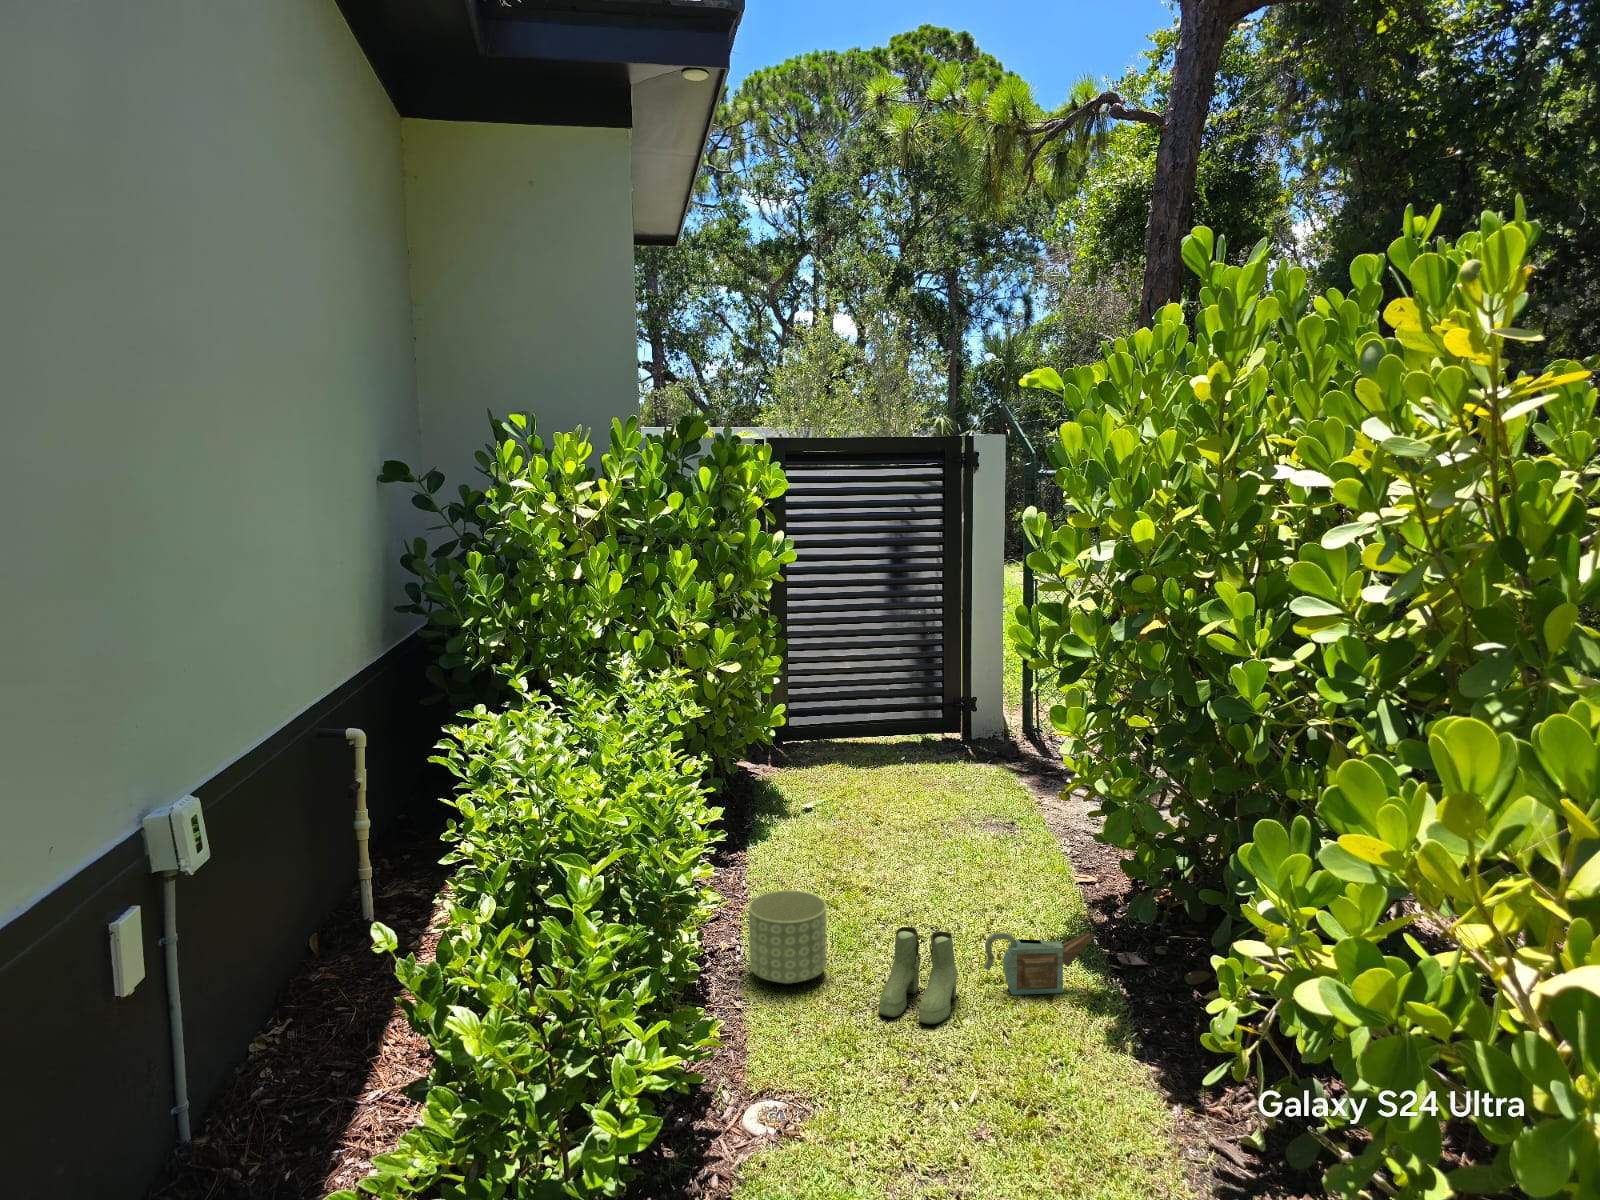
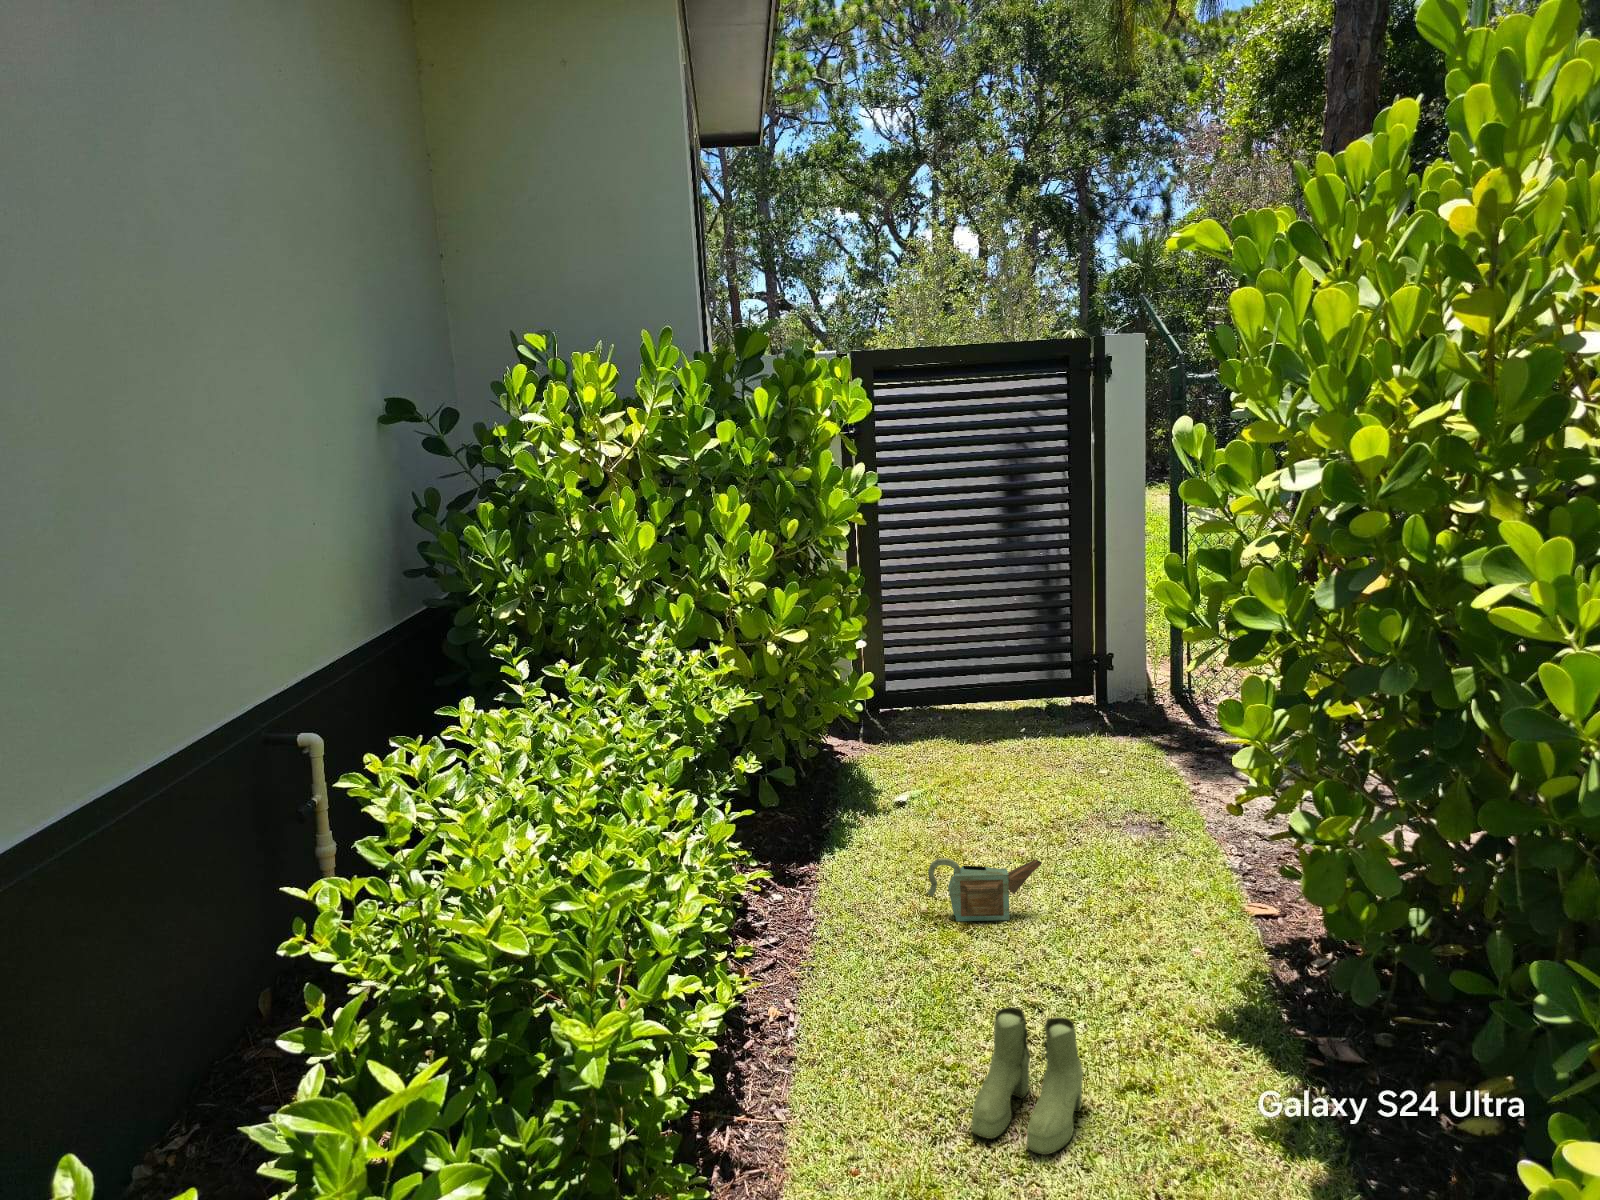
planter: present [749,890,827,984] -> none [796,944,903,1077]
watering can: present [984,932,1094,995] -> present [927,858,1042,921]

